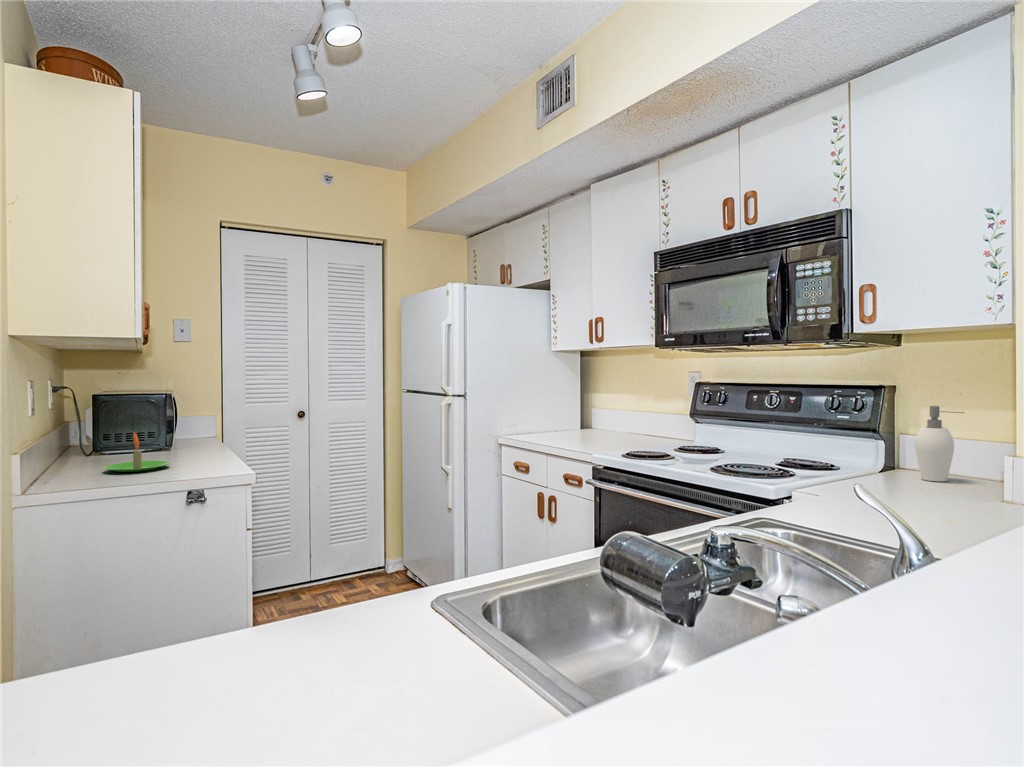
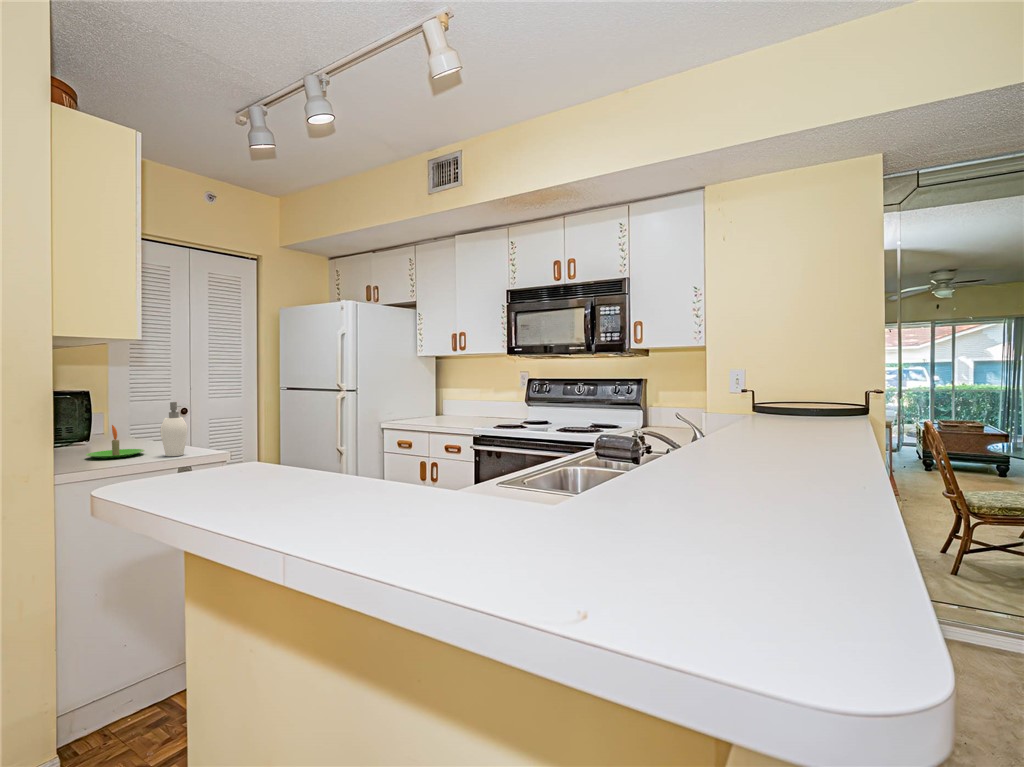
soap dispenser: present [915,406,964,481] -> present [160,402,187,456]

